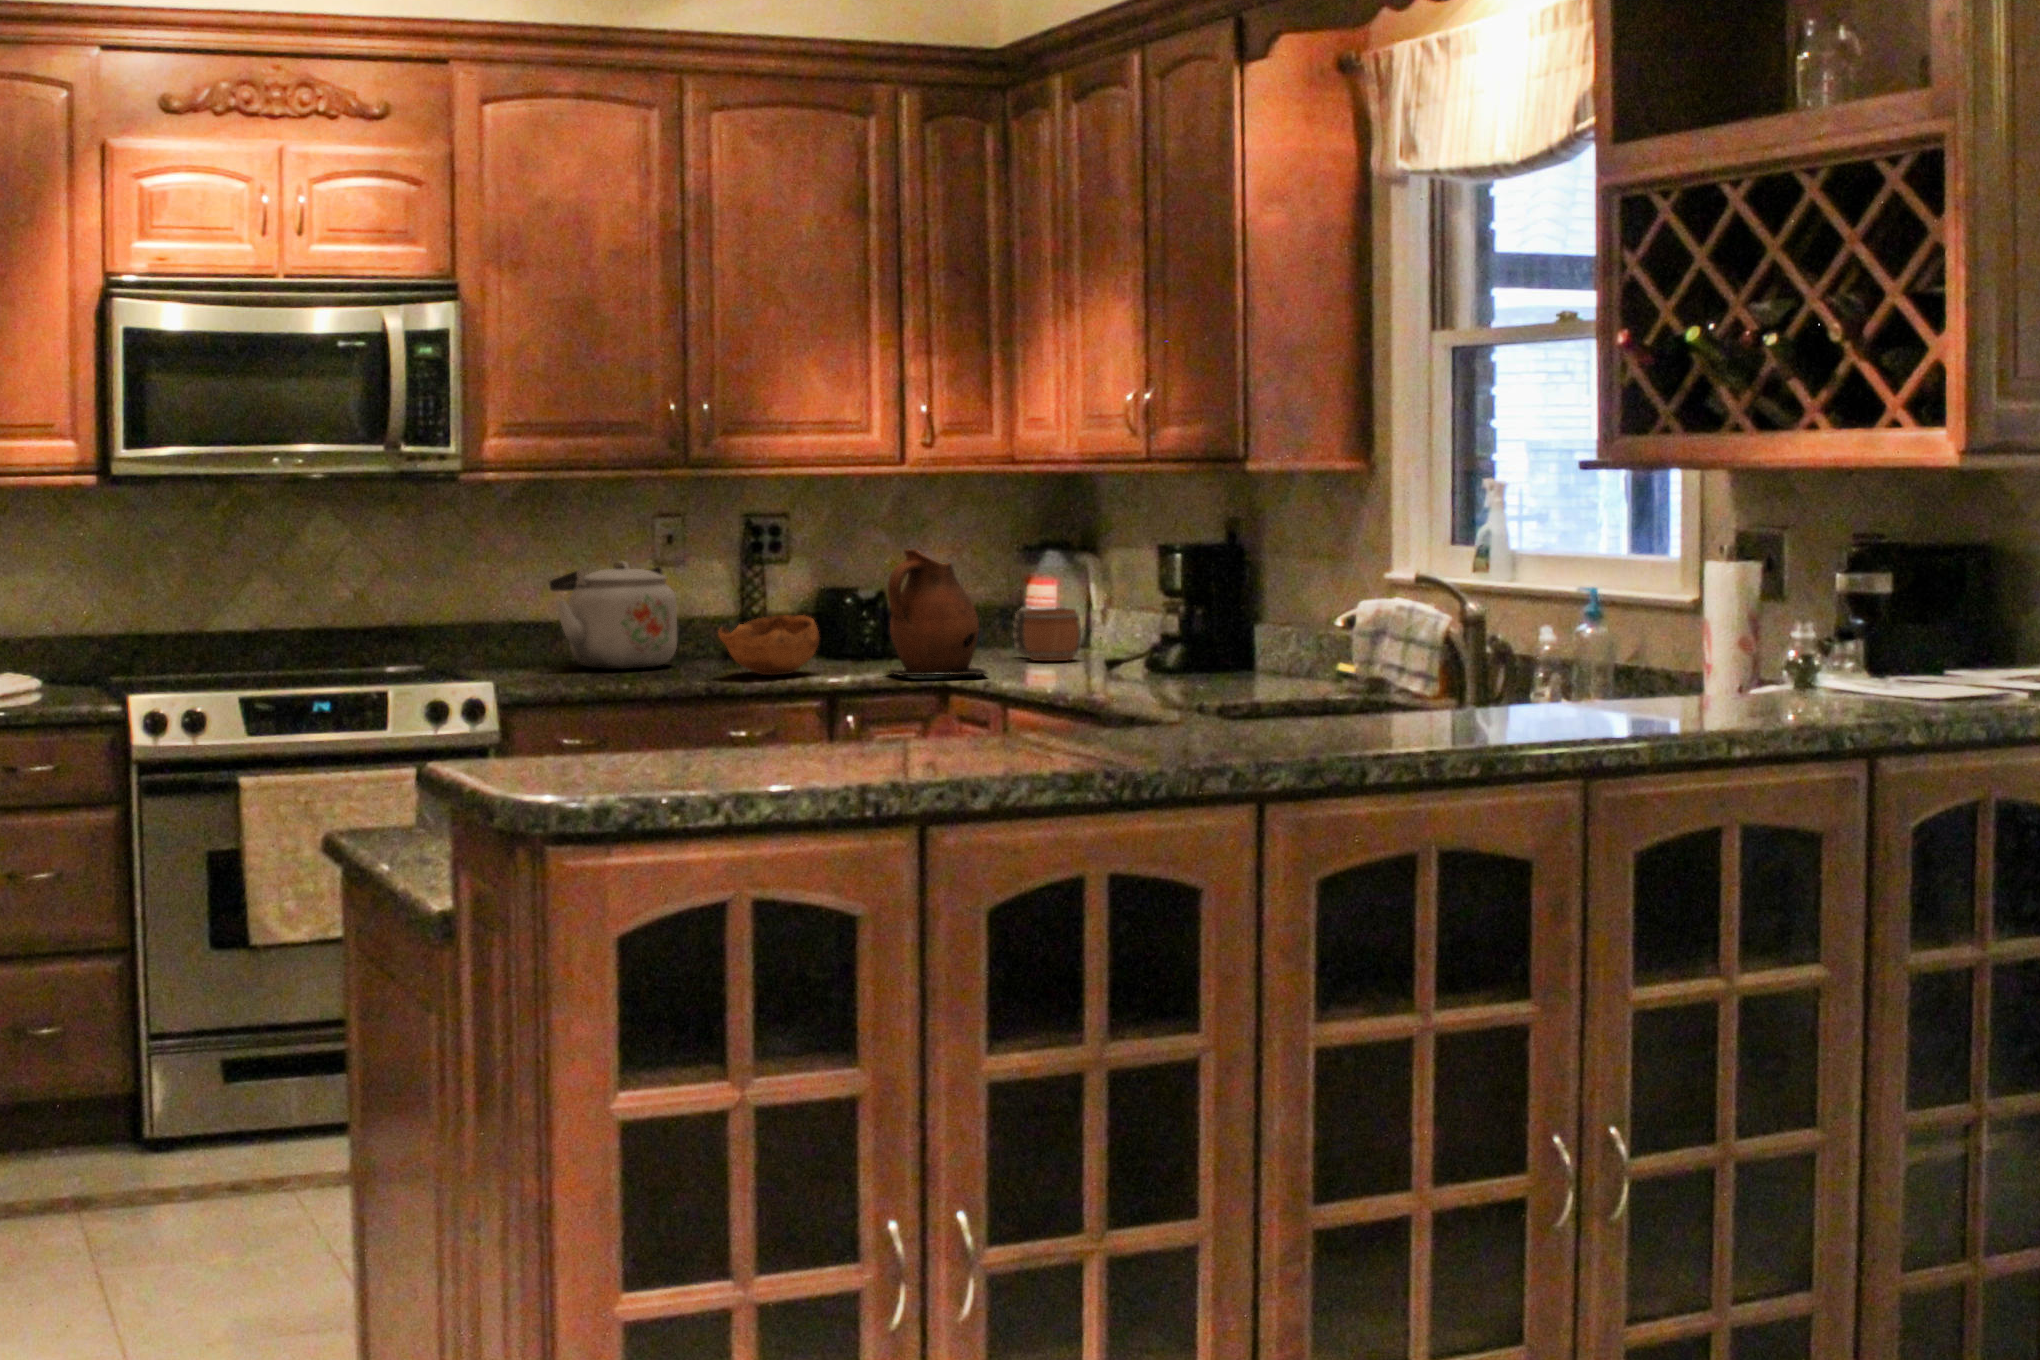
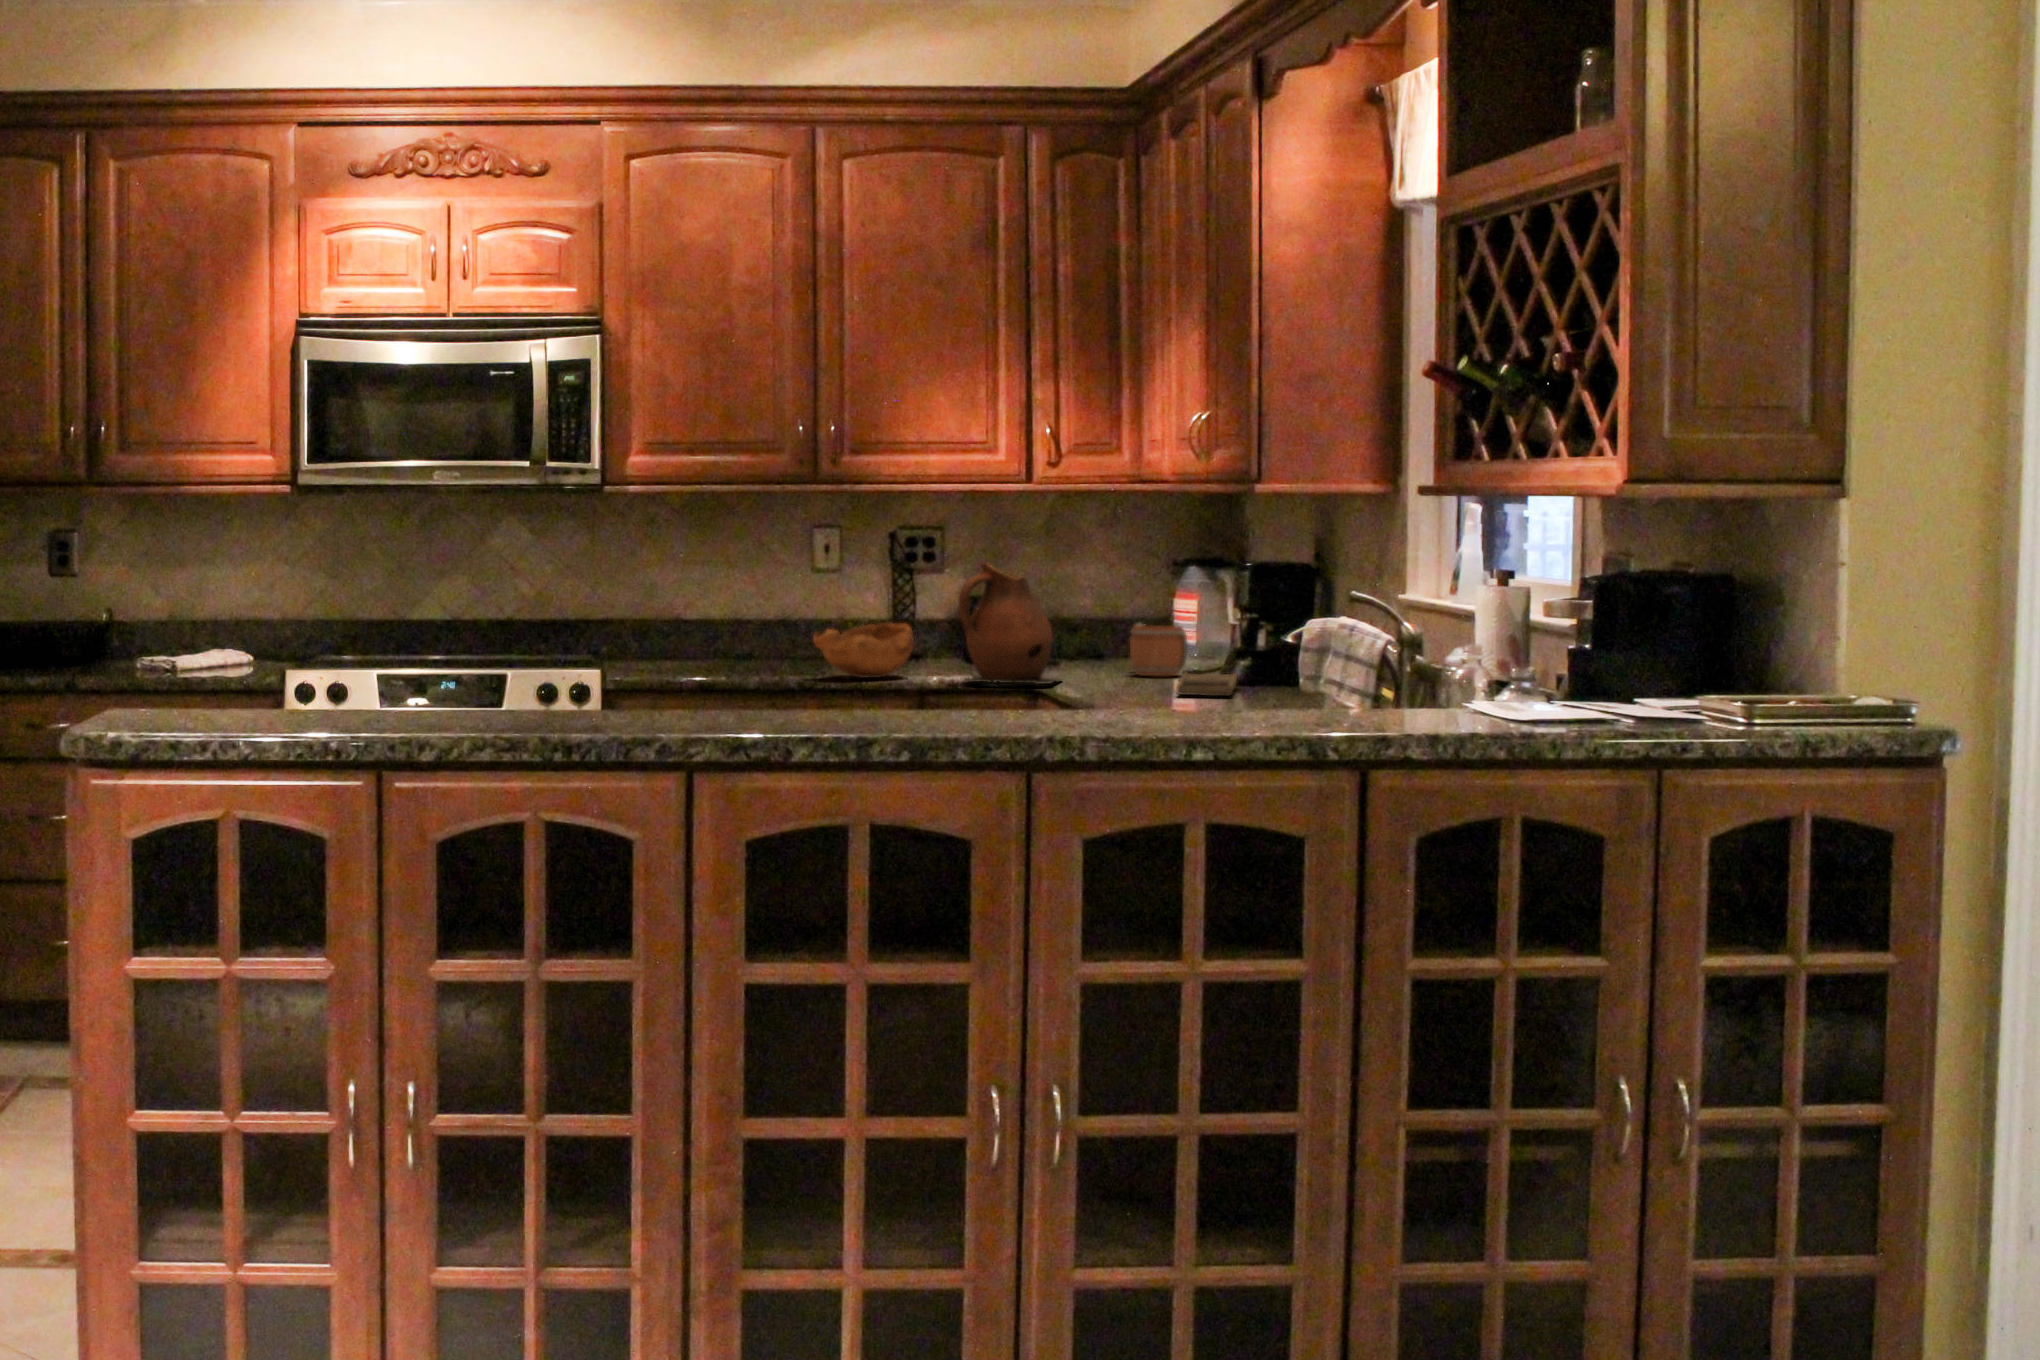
kettle: present [549,561,677,669] -> none [694,569,810,667]
tray: none [1112,655,1191,680] -> present [1177,672,1237,696]

